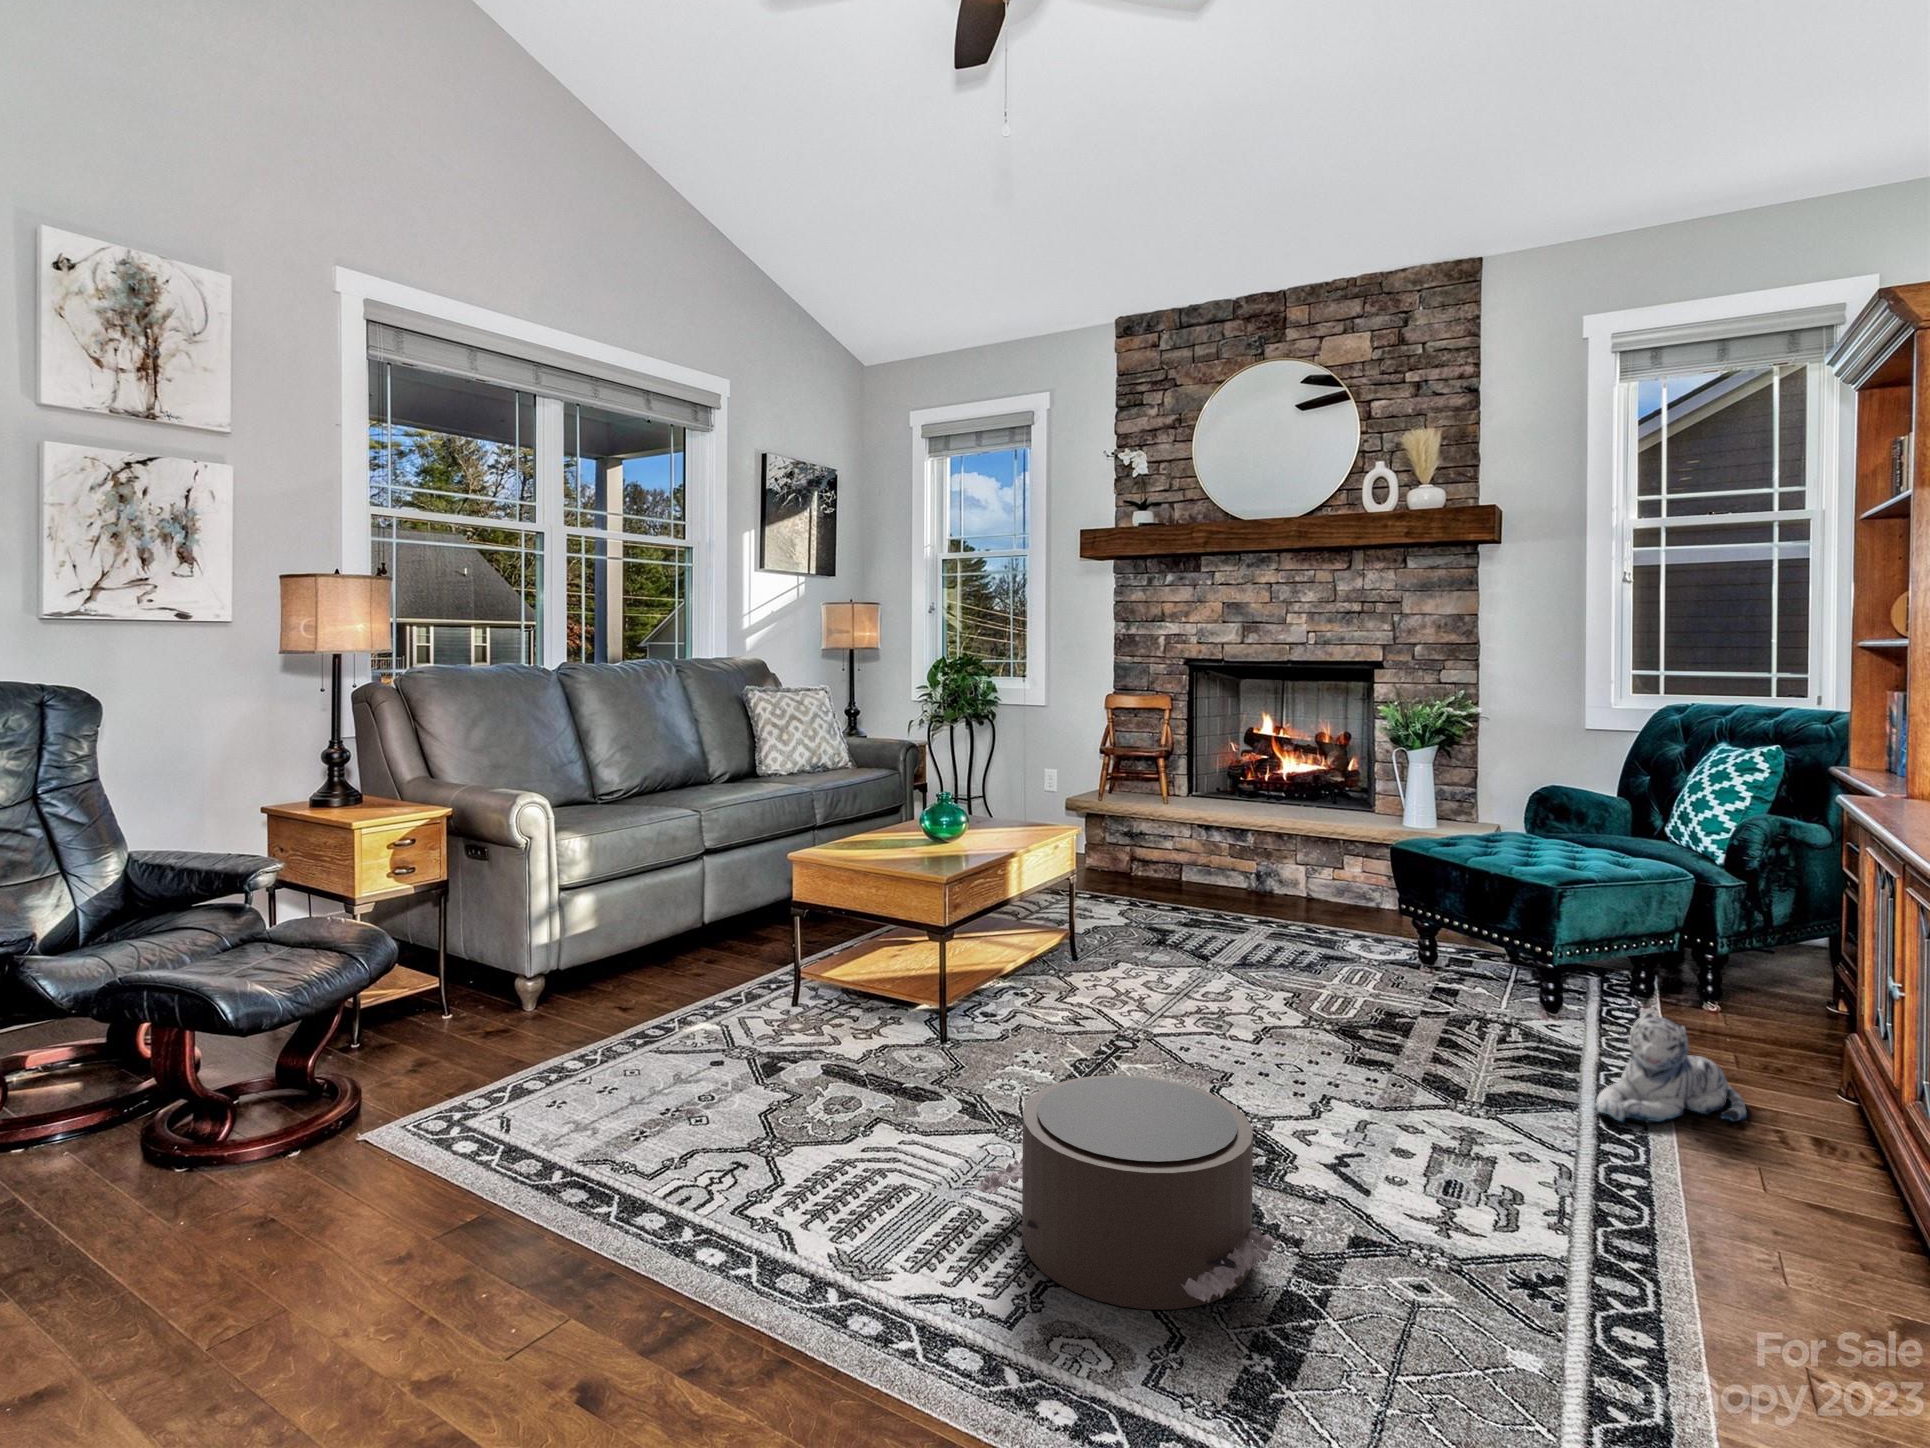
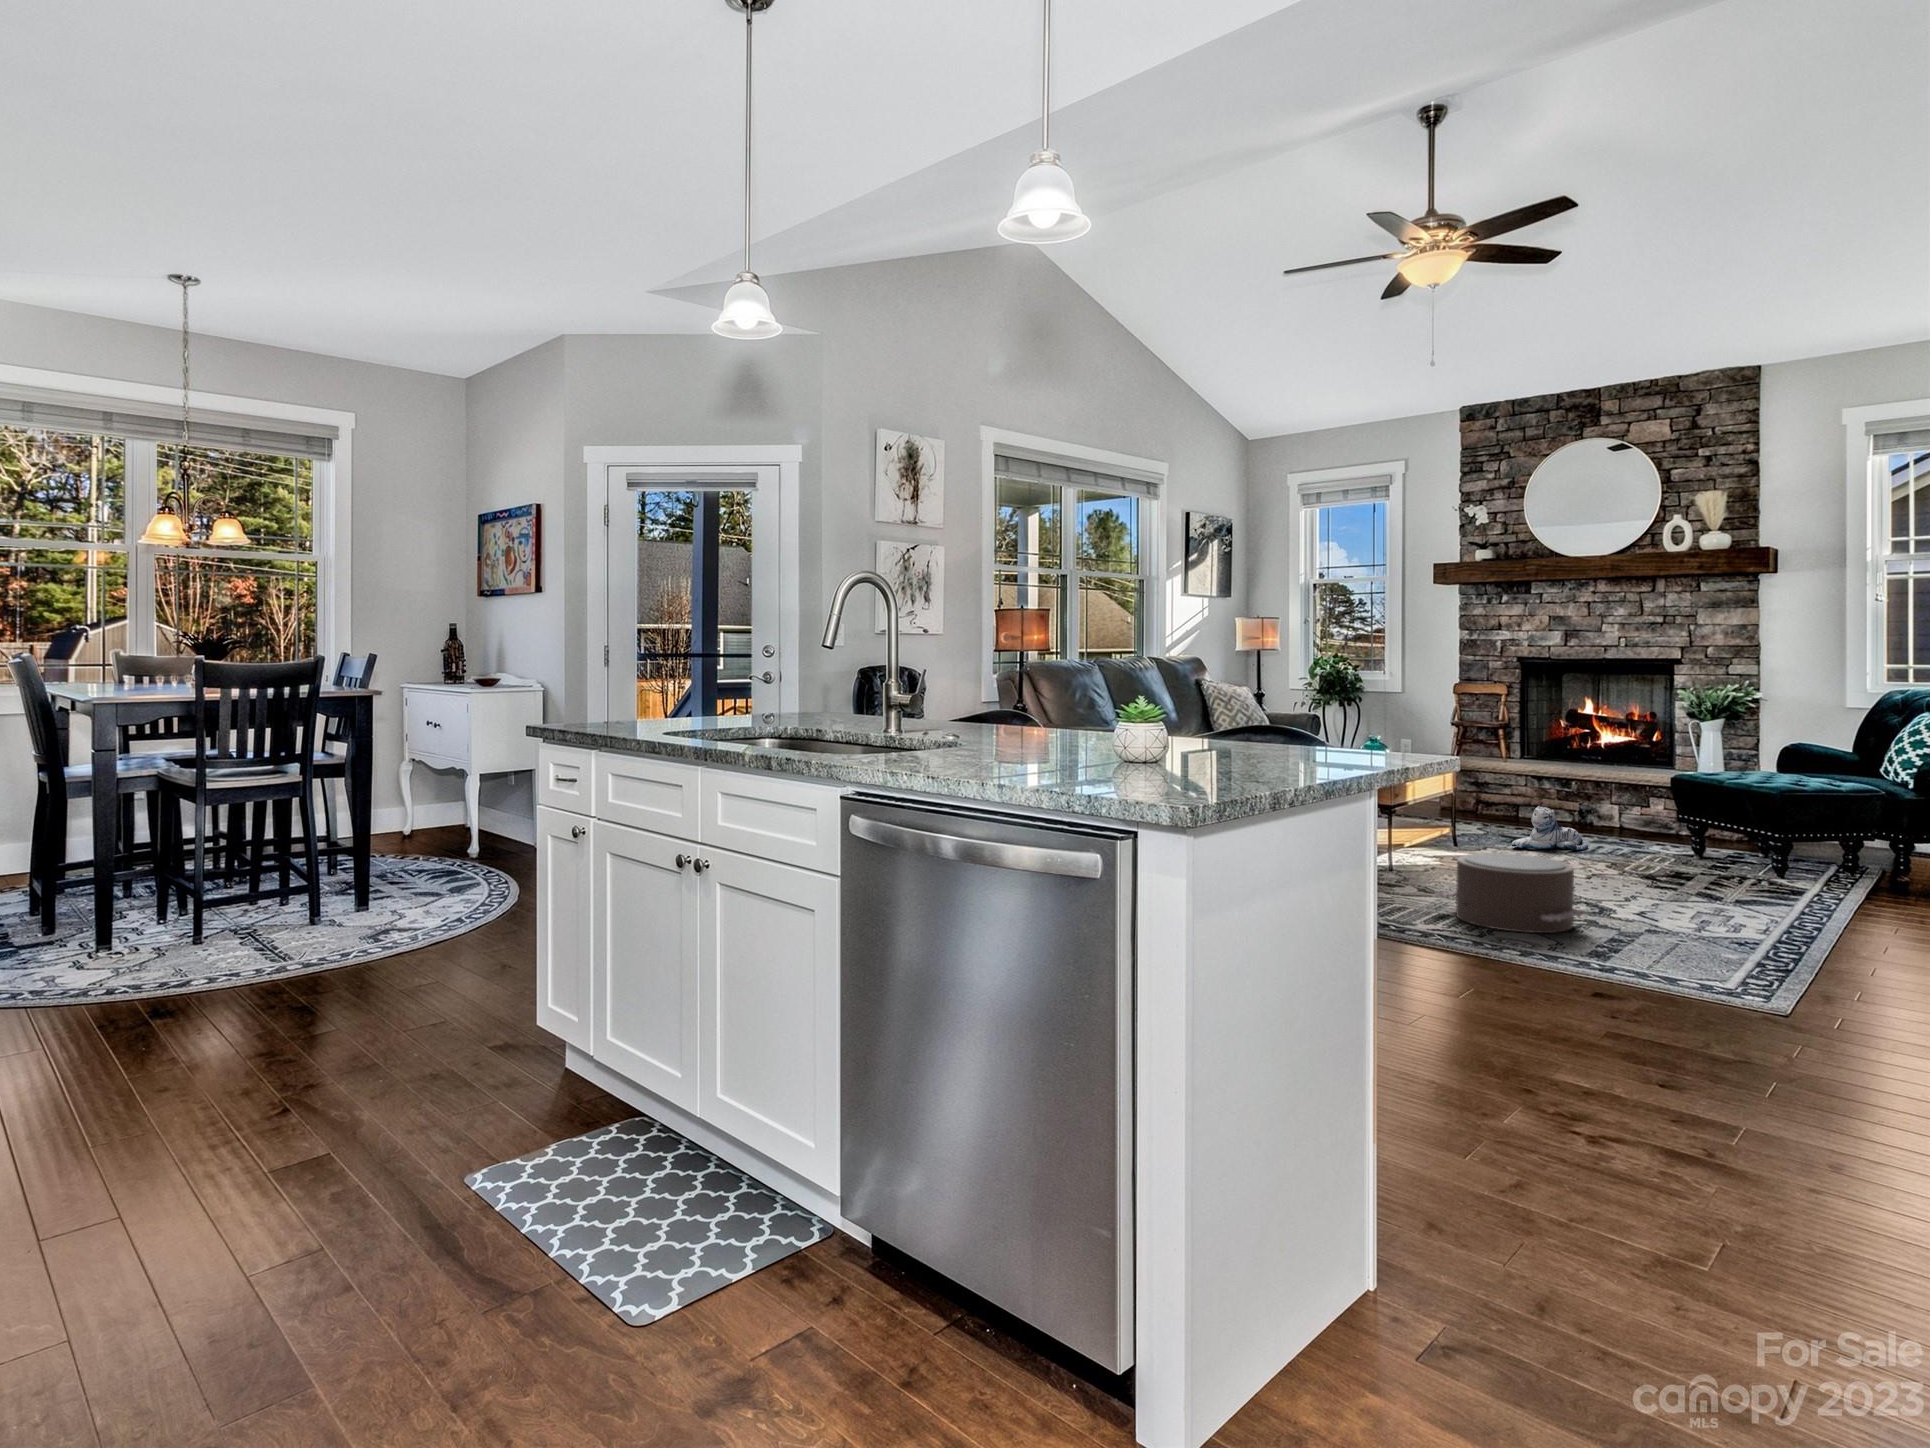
plush toy: present [1595,1012,1747,1122] -> present [1512,806,1588,850]

